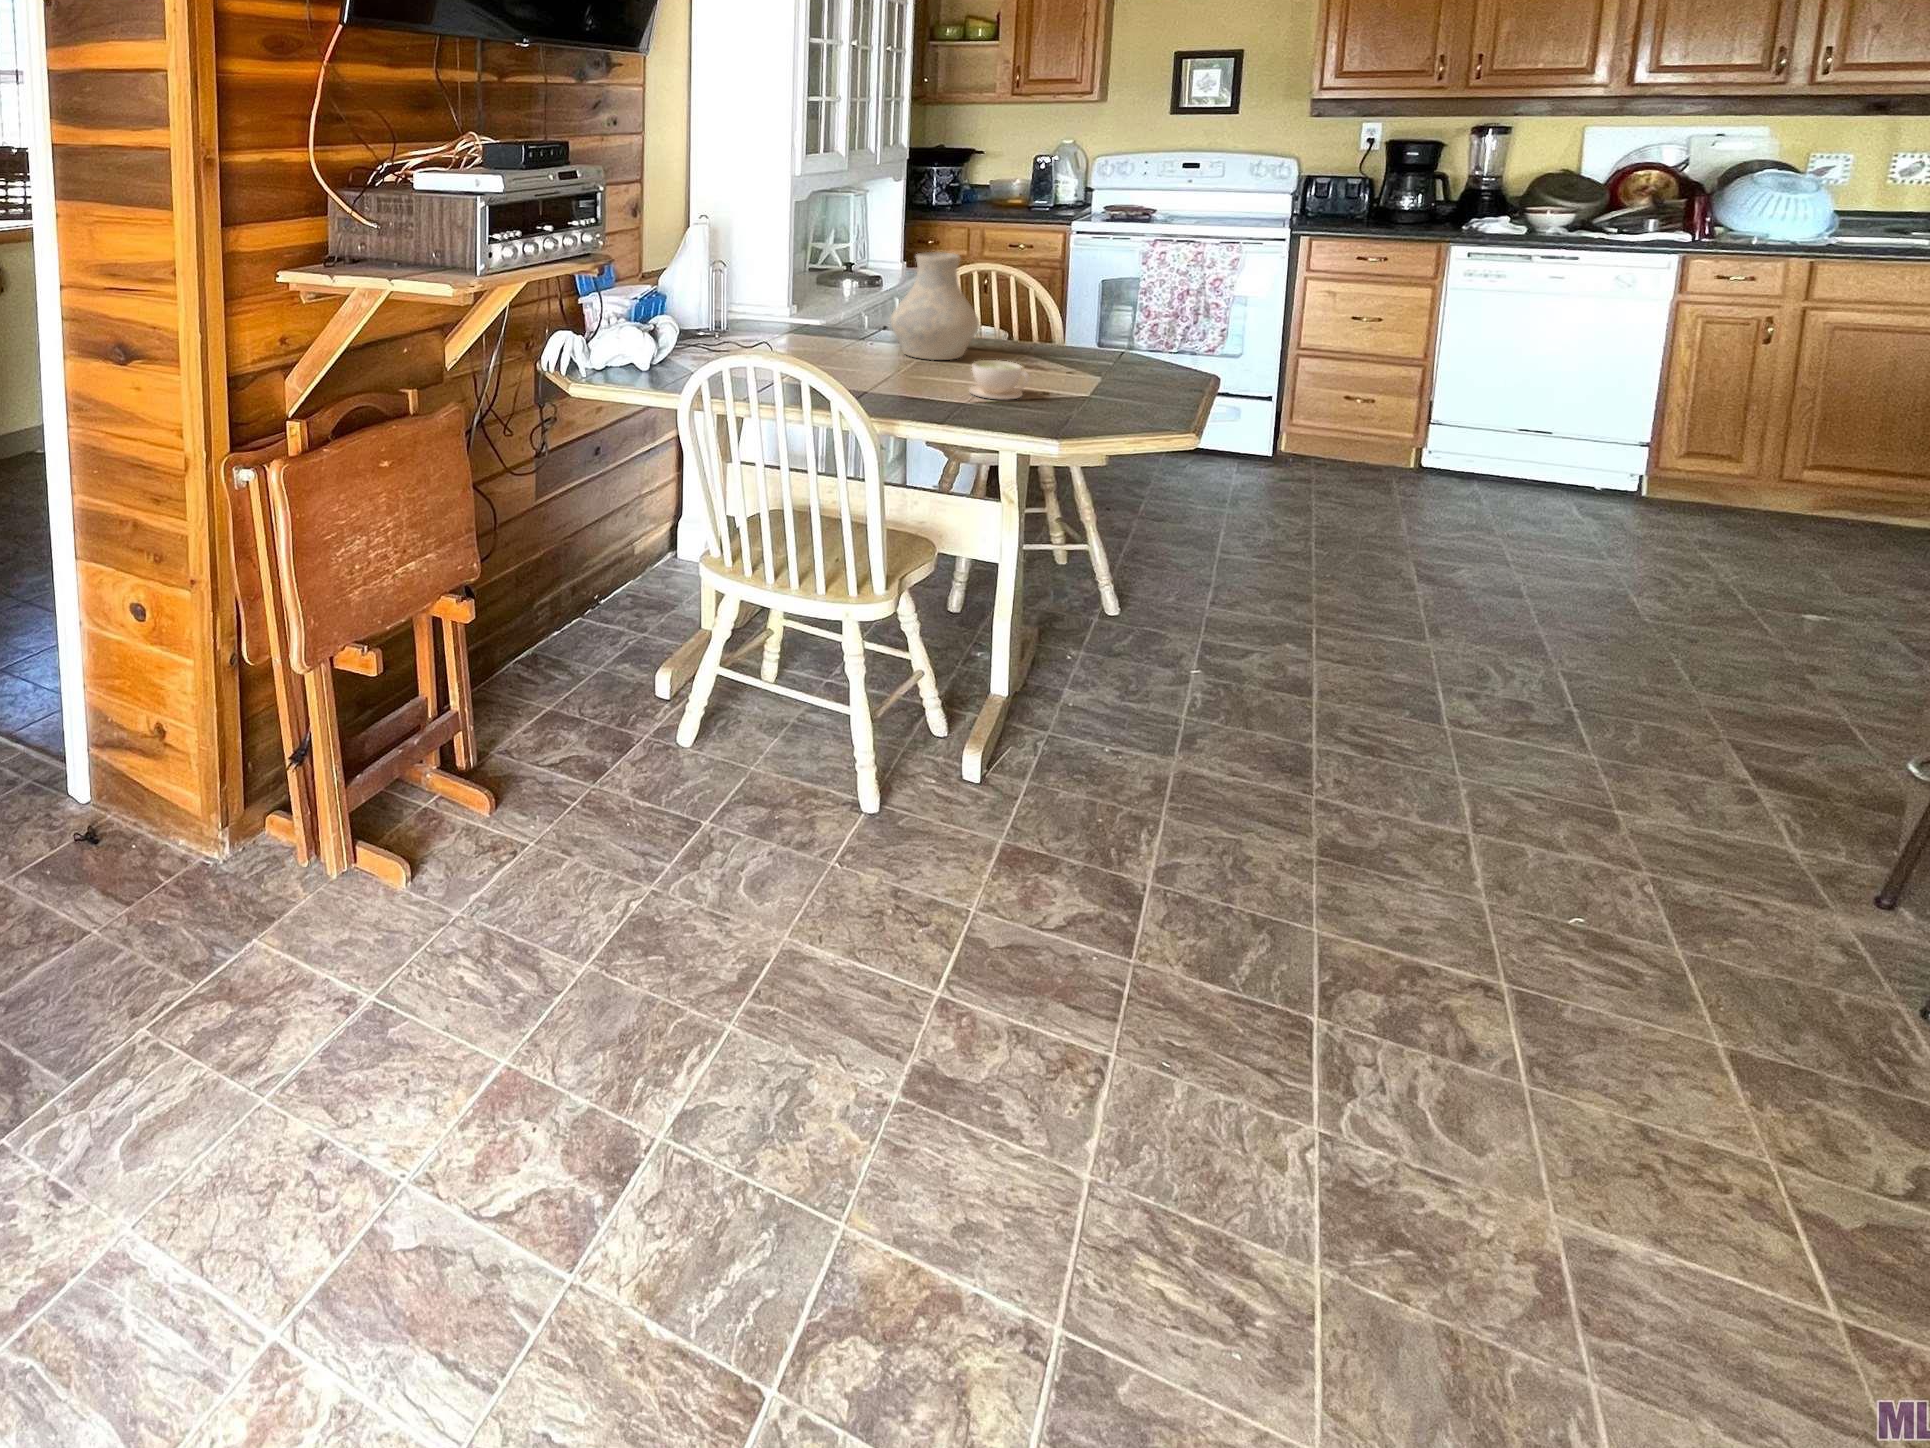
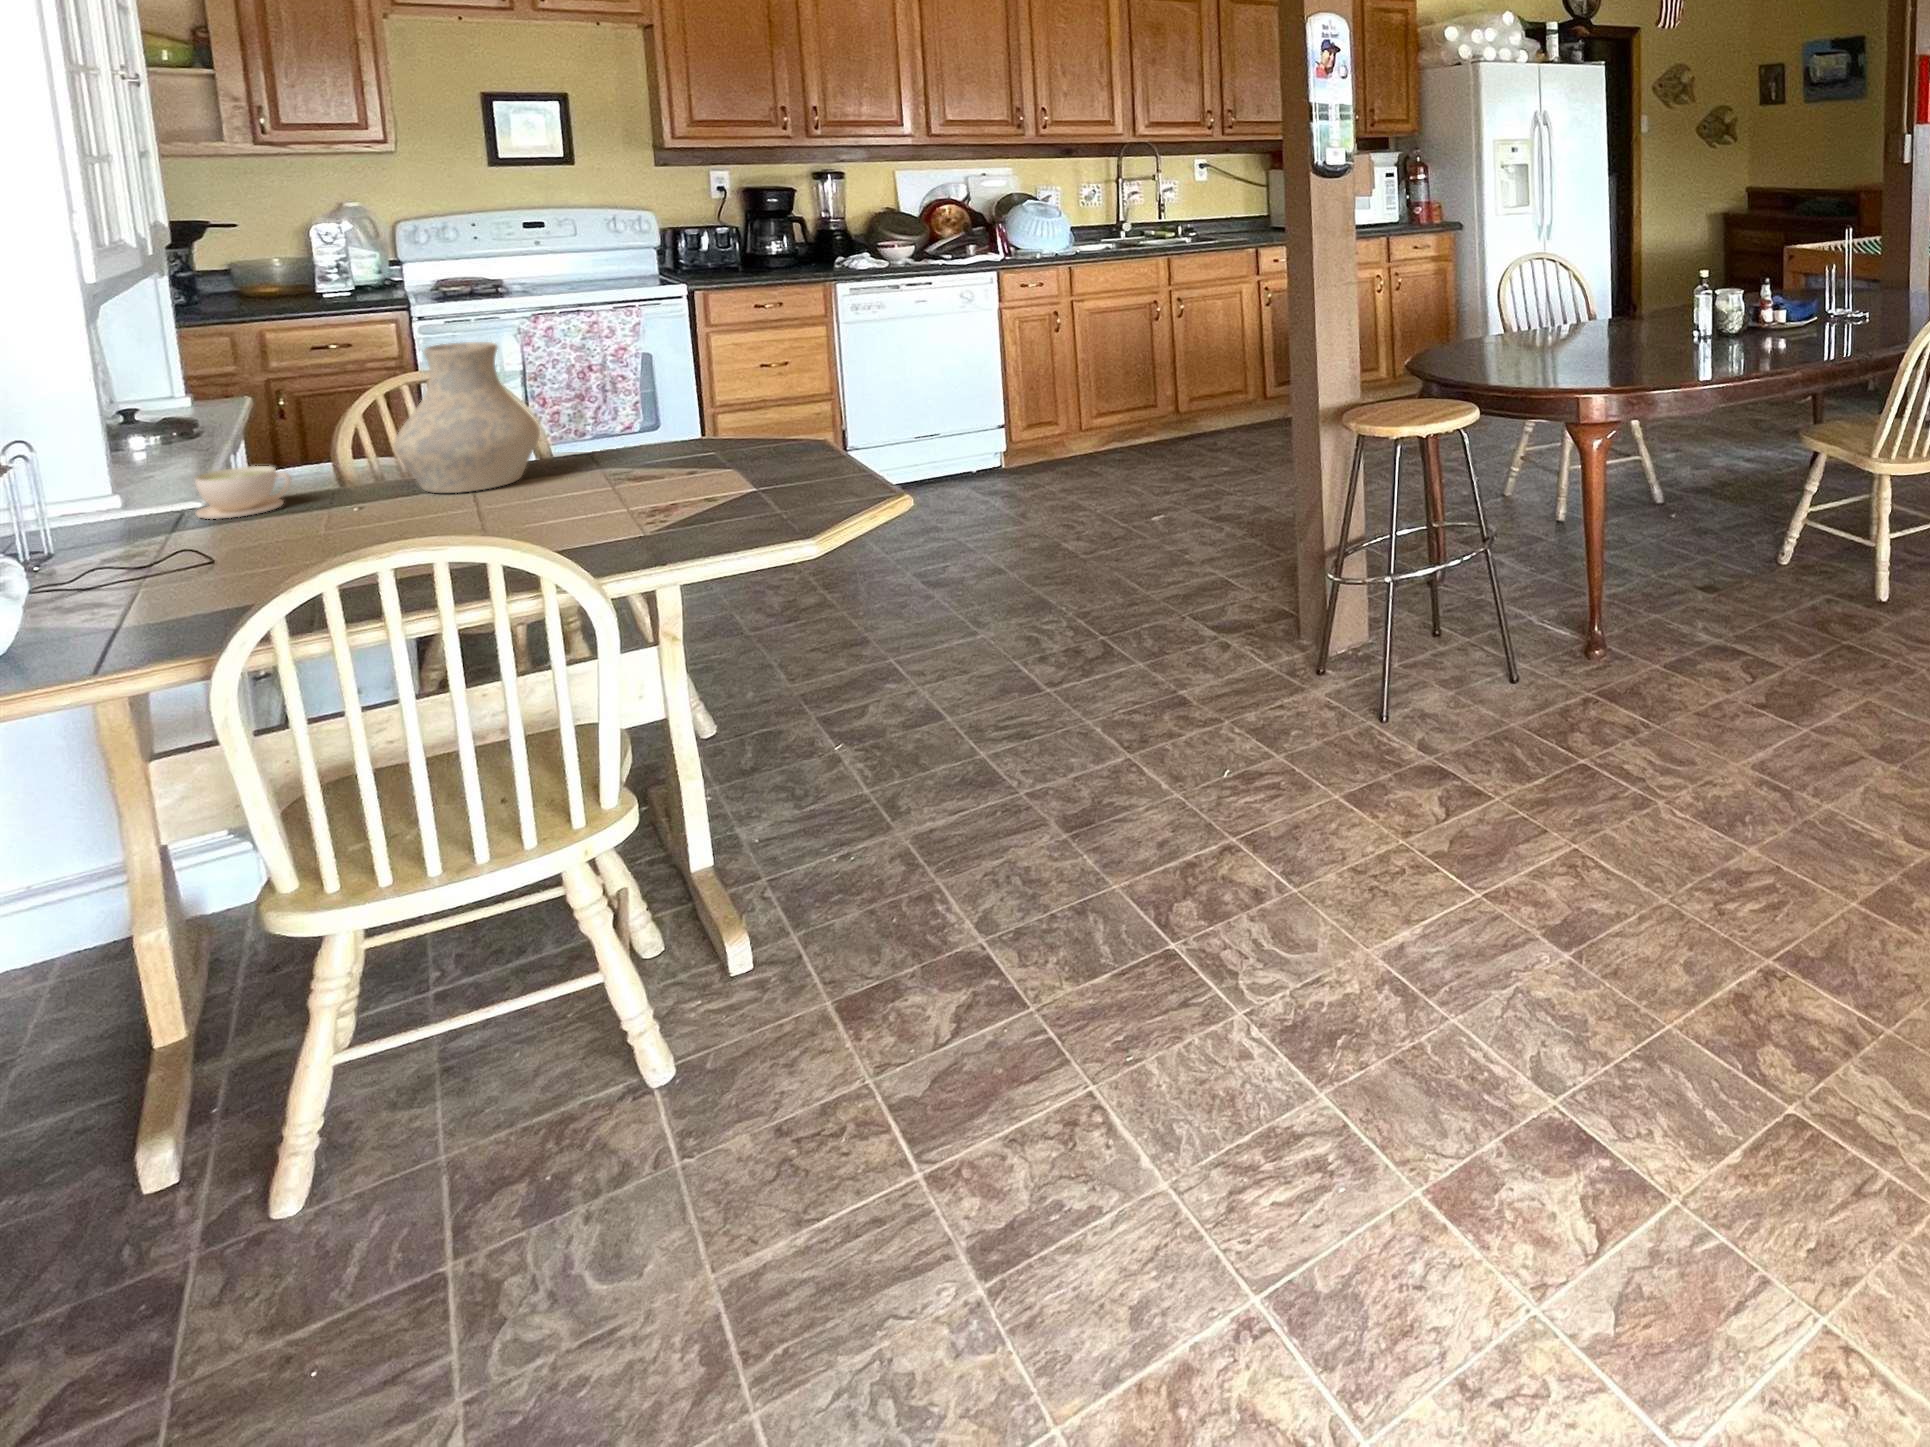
coffee cup: present [969,360,1030,400] -> present [195,466,292,519]

